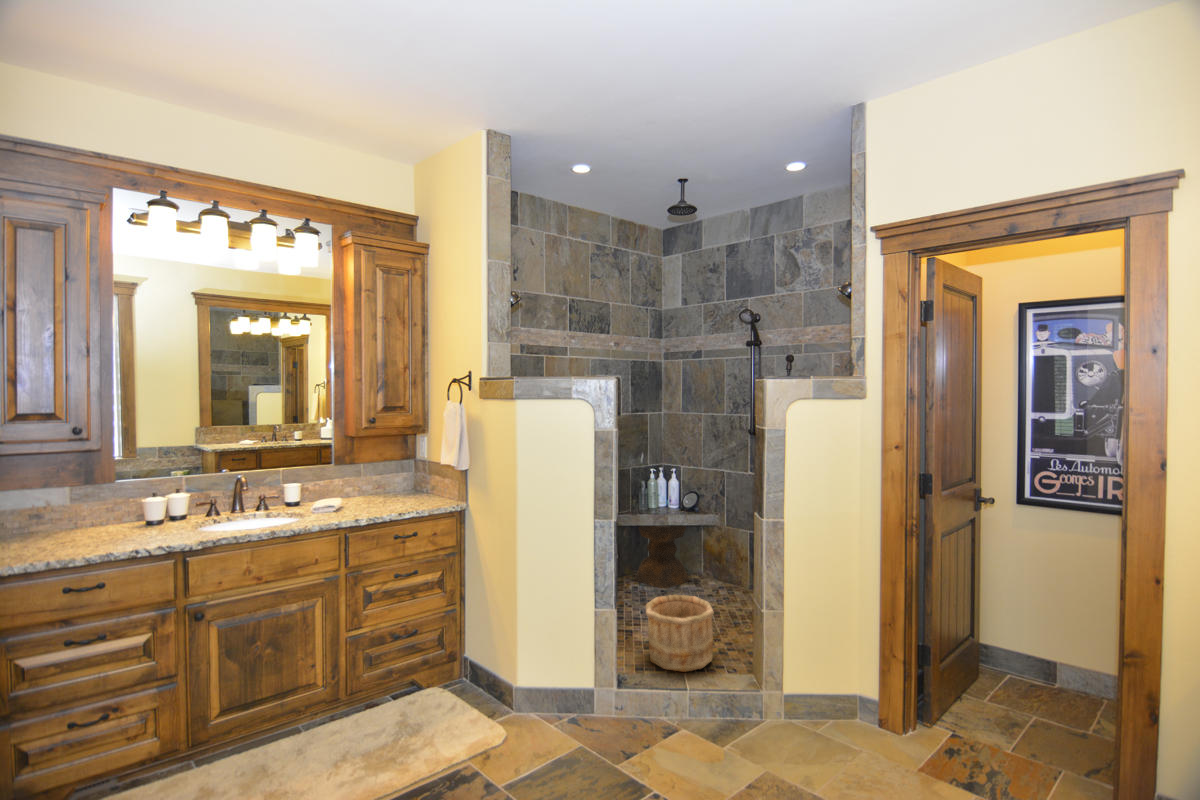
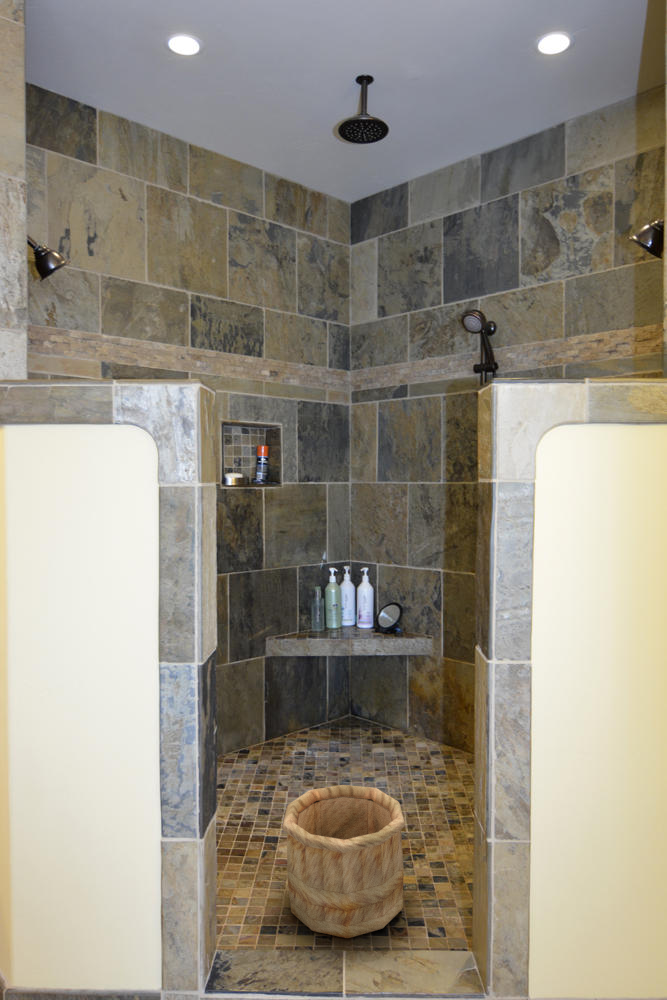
stool: present [635,526,689,588] -> none [303,637,388,755]

